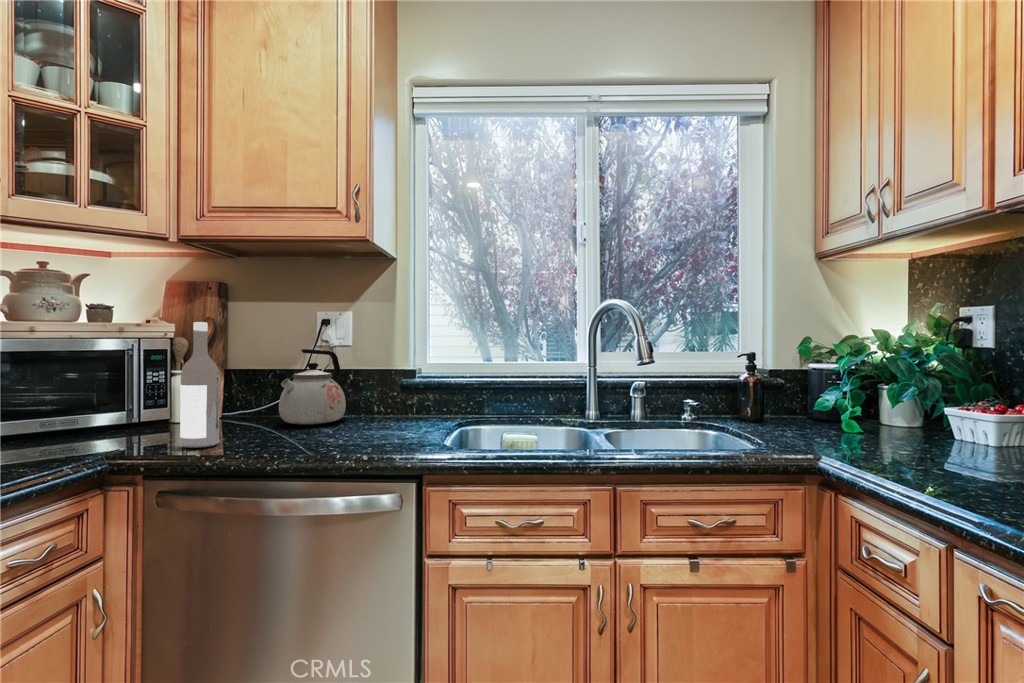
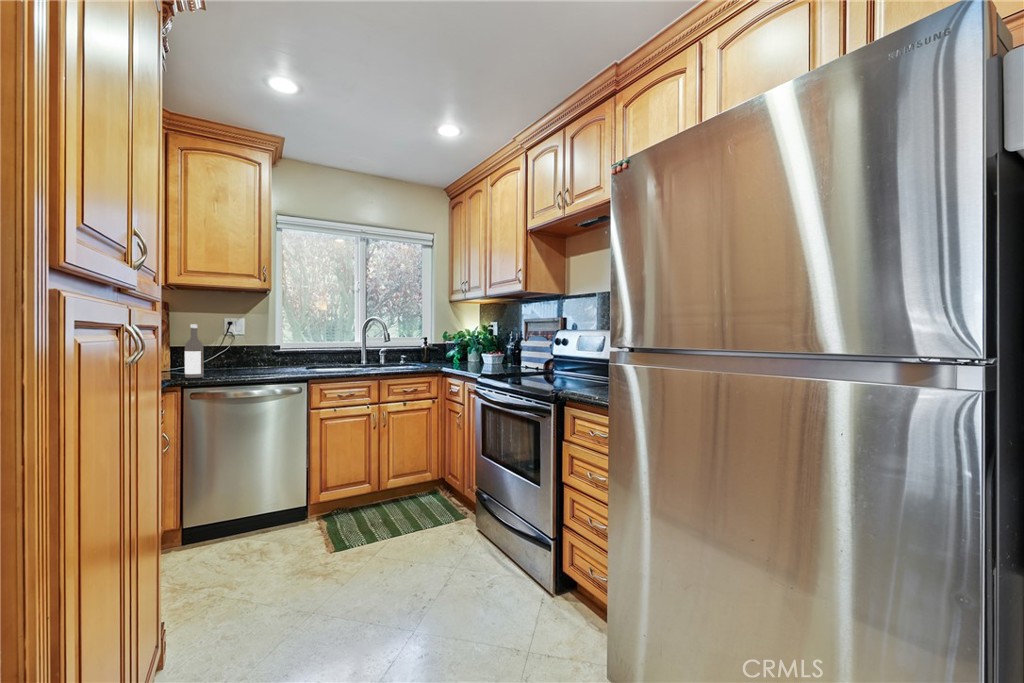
kettle: present [279,349,346,425] -> none [214,336,249,371]

